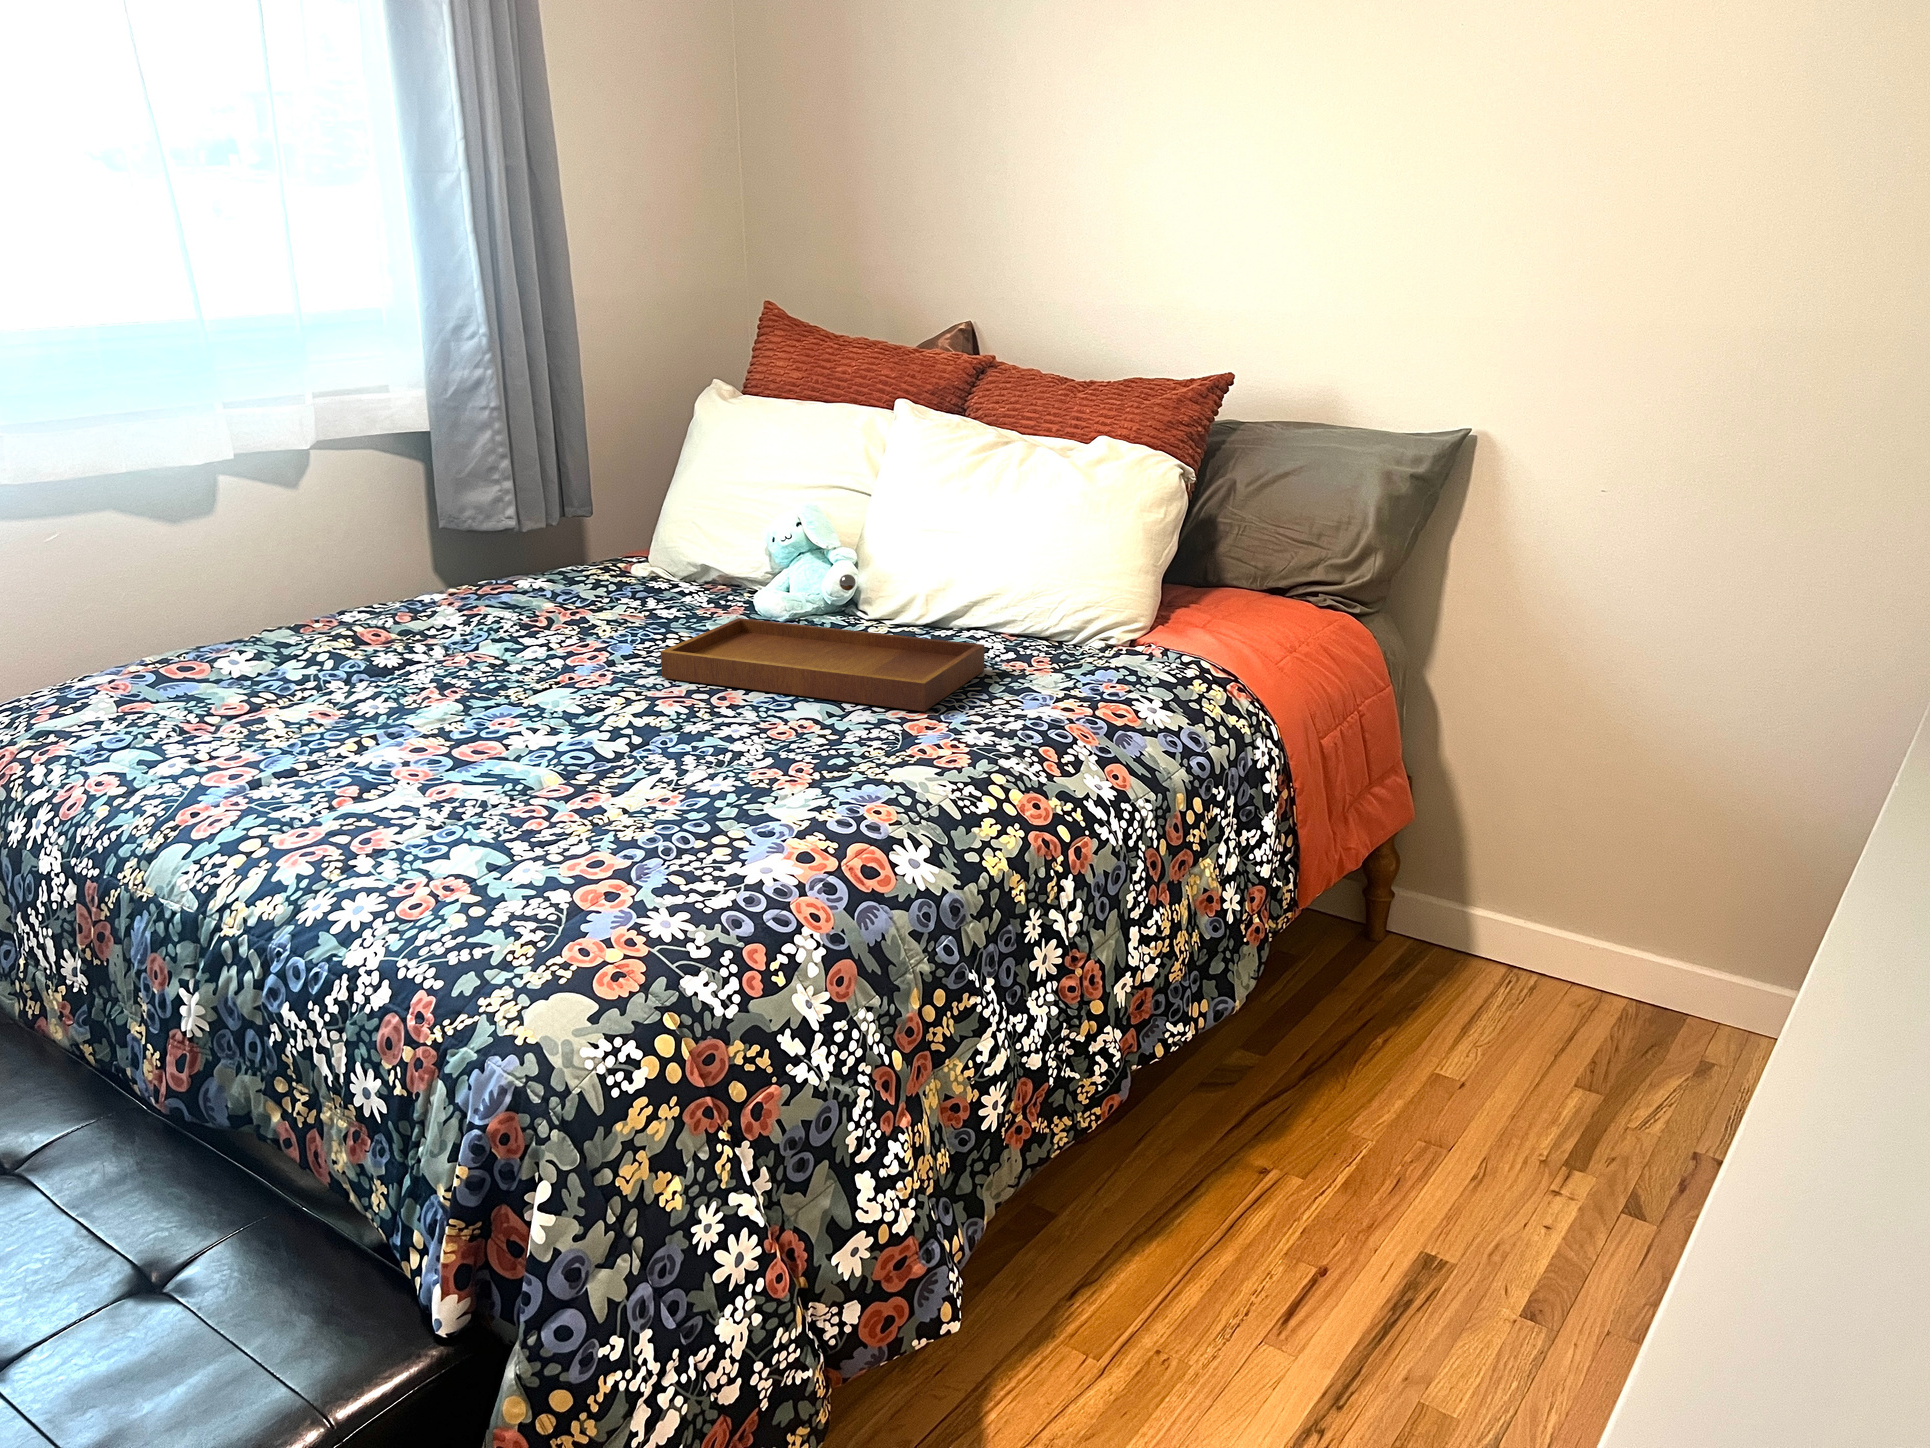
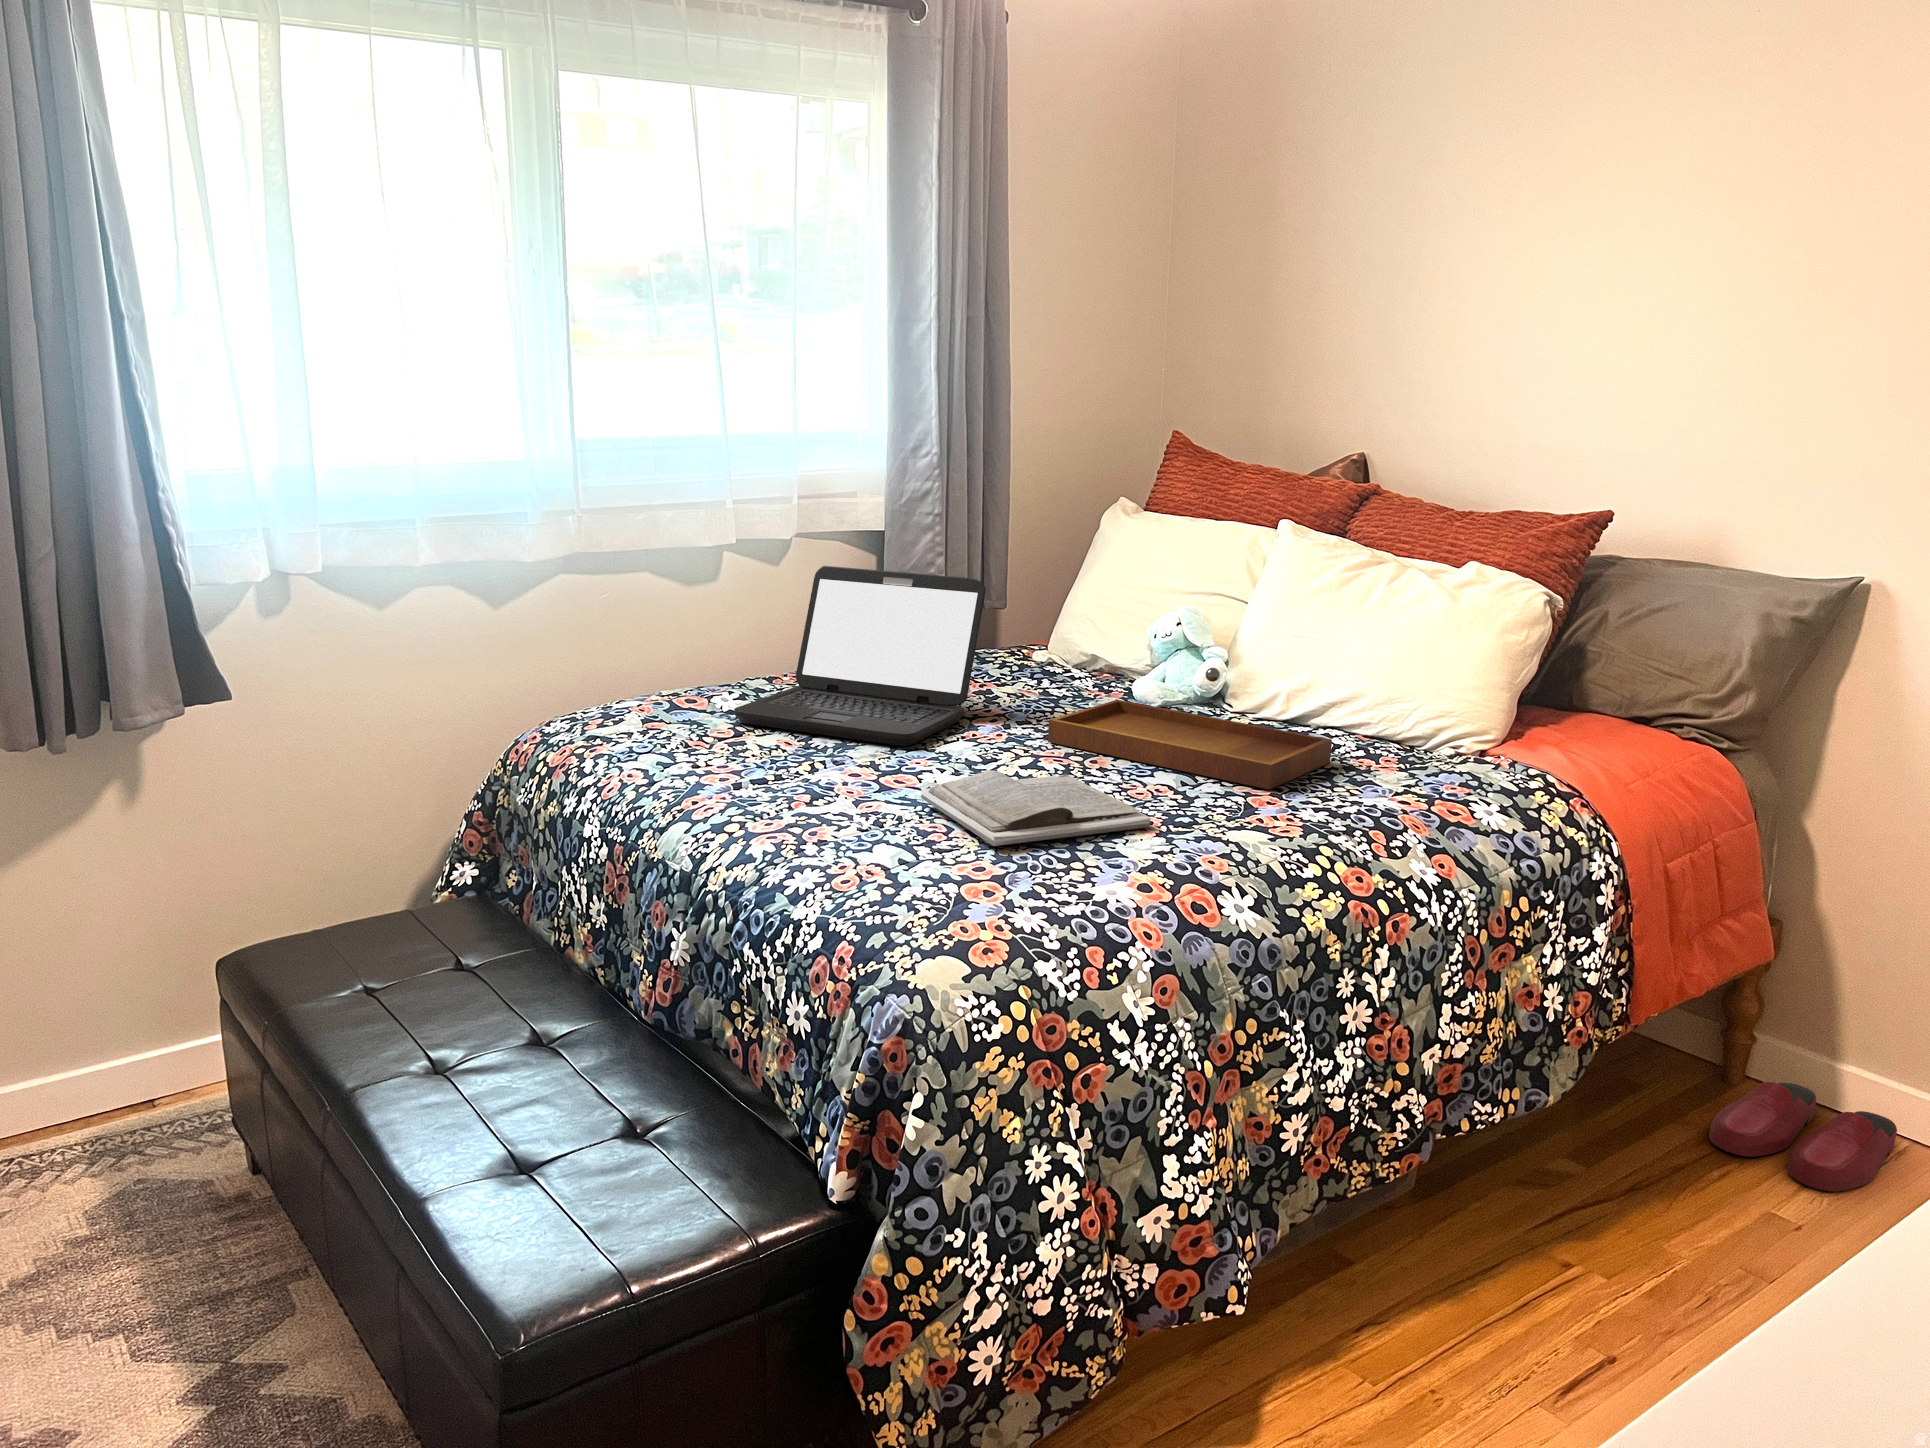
laptop: none [246,480,566,702] -> present [734,566,986,746]
book: none [510,720,796,827] -> present [921,770,1150,846]
slippers: none [1367,932,1523,1036] -> present [1709,1082,1897,1192]

